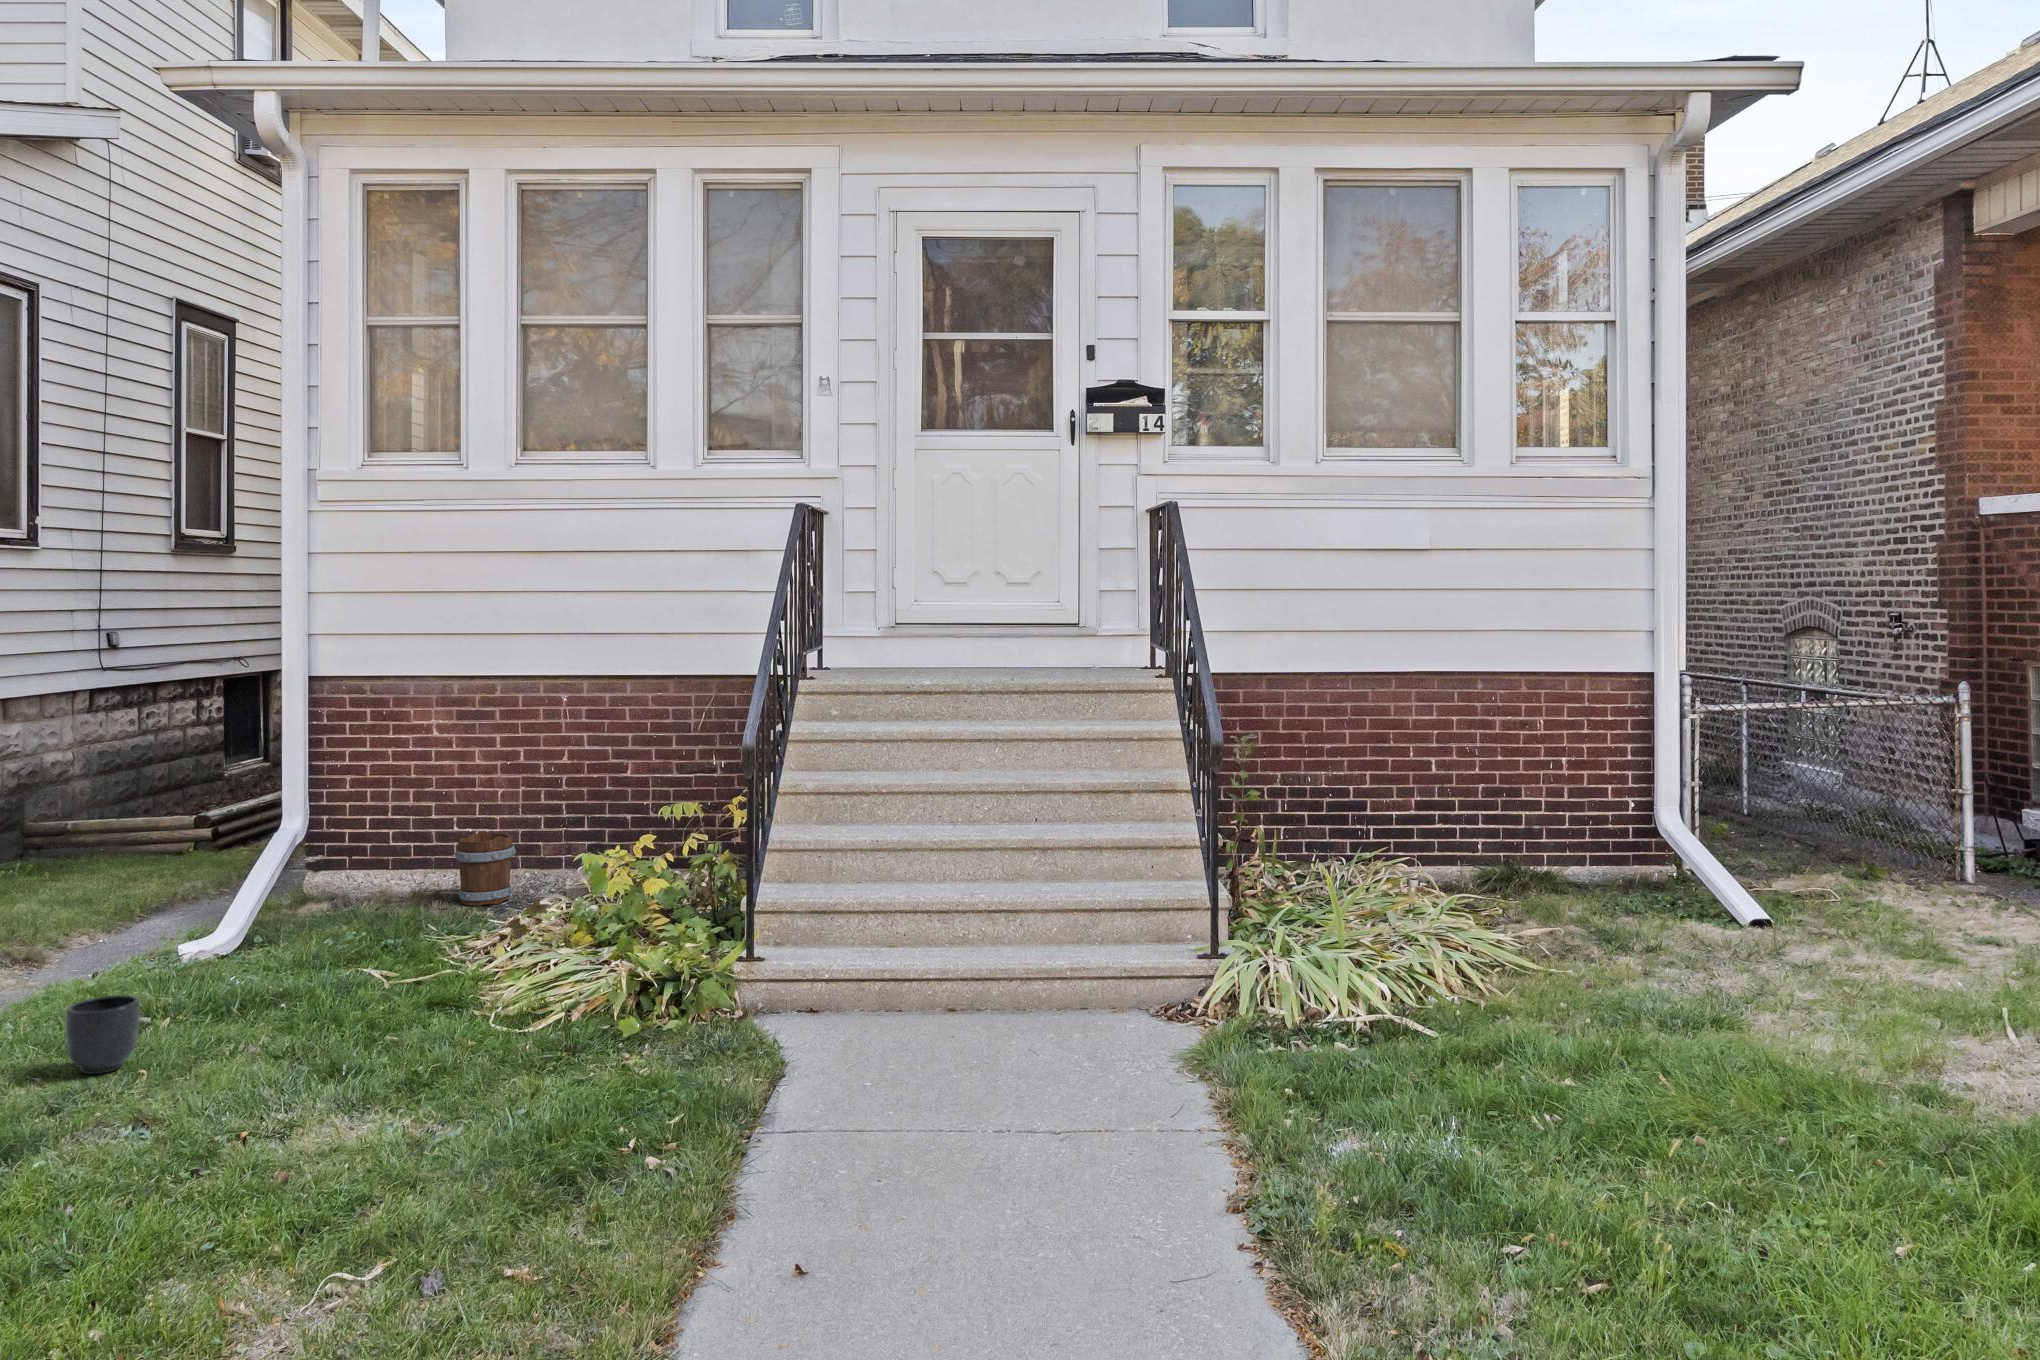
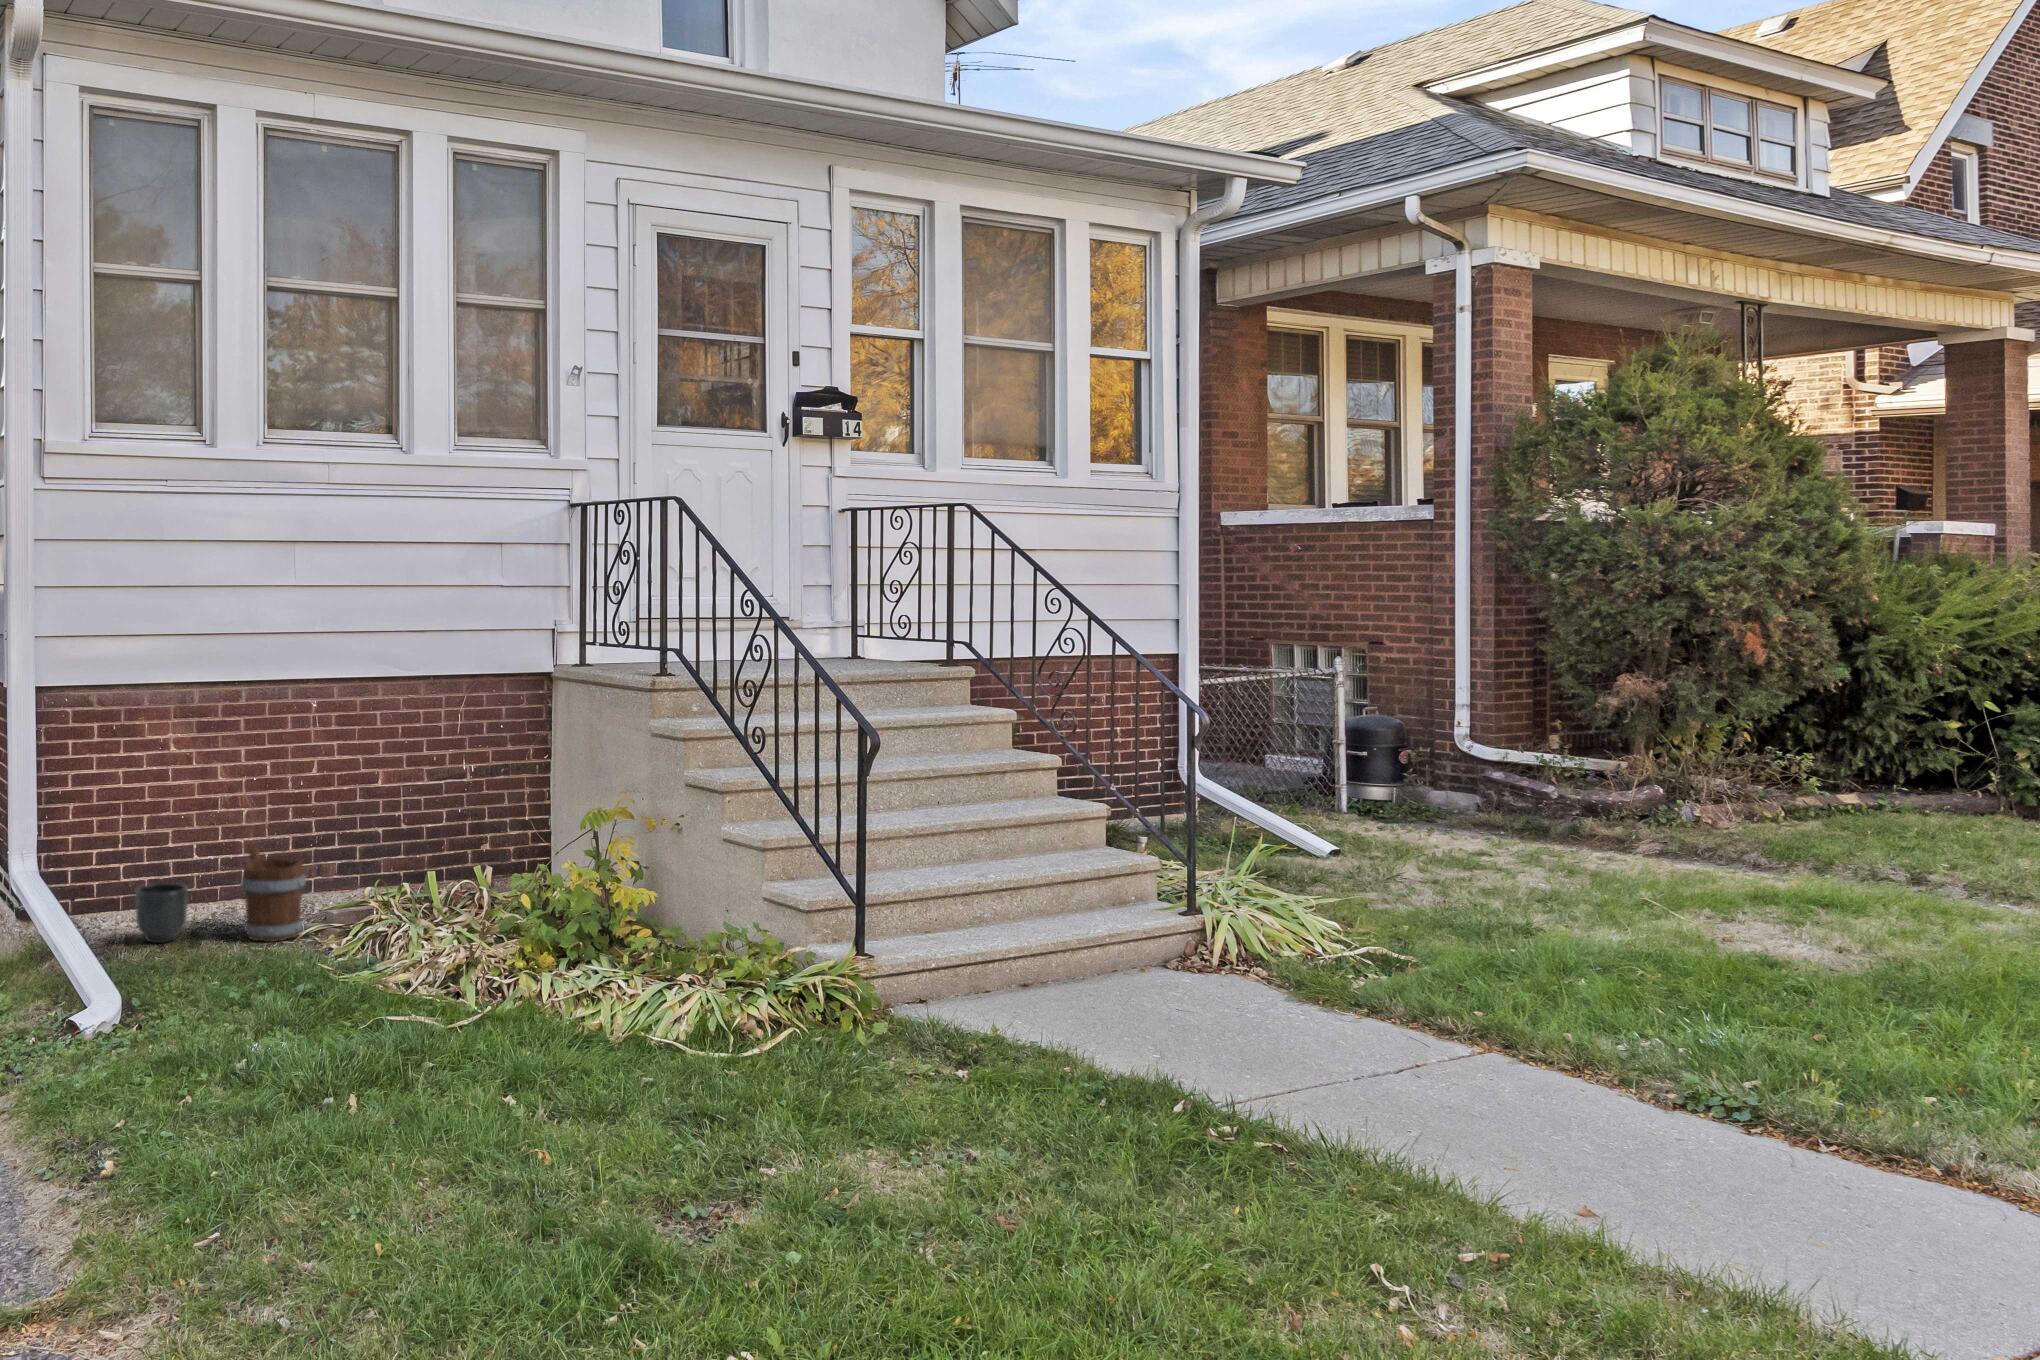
planter: present [66,995,140,1074] -> present [135,883,188,943]

